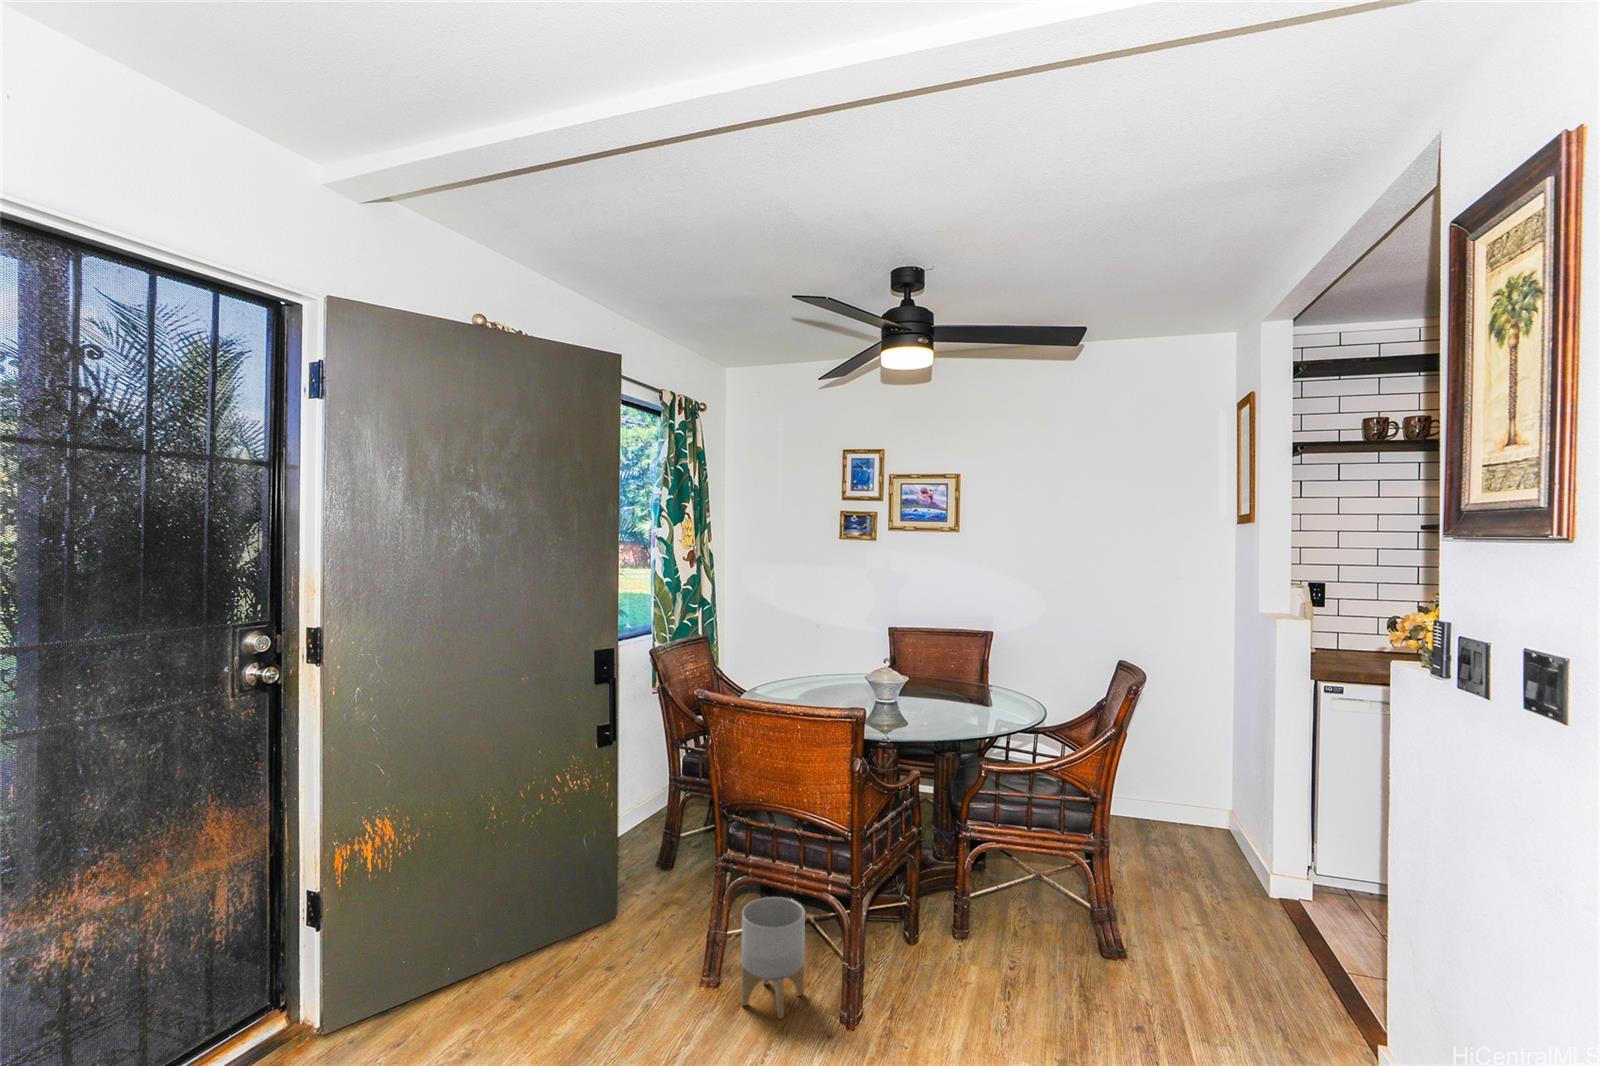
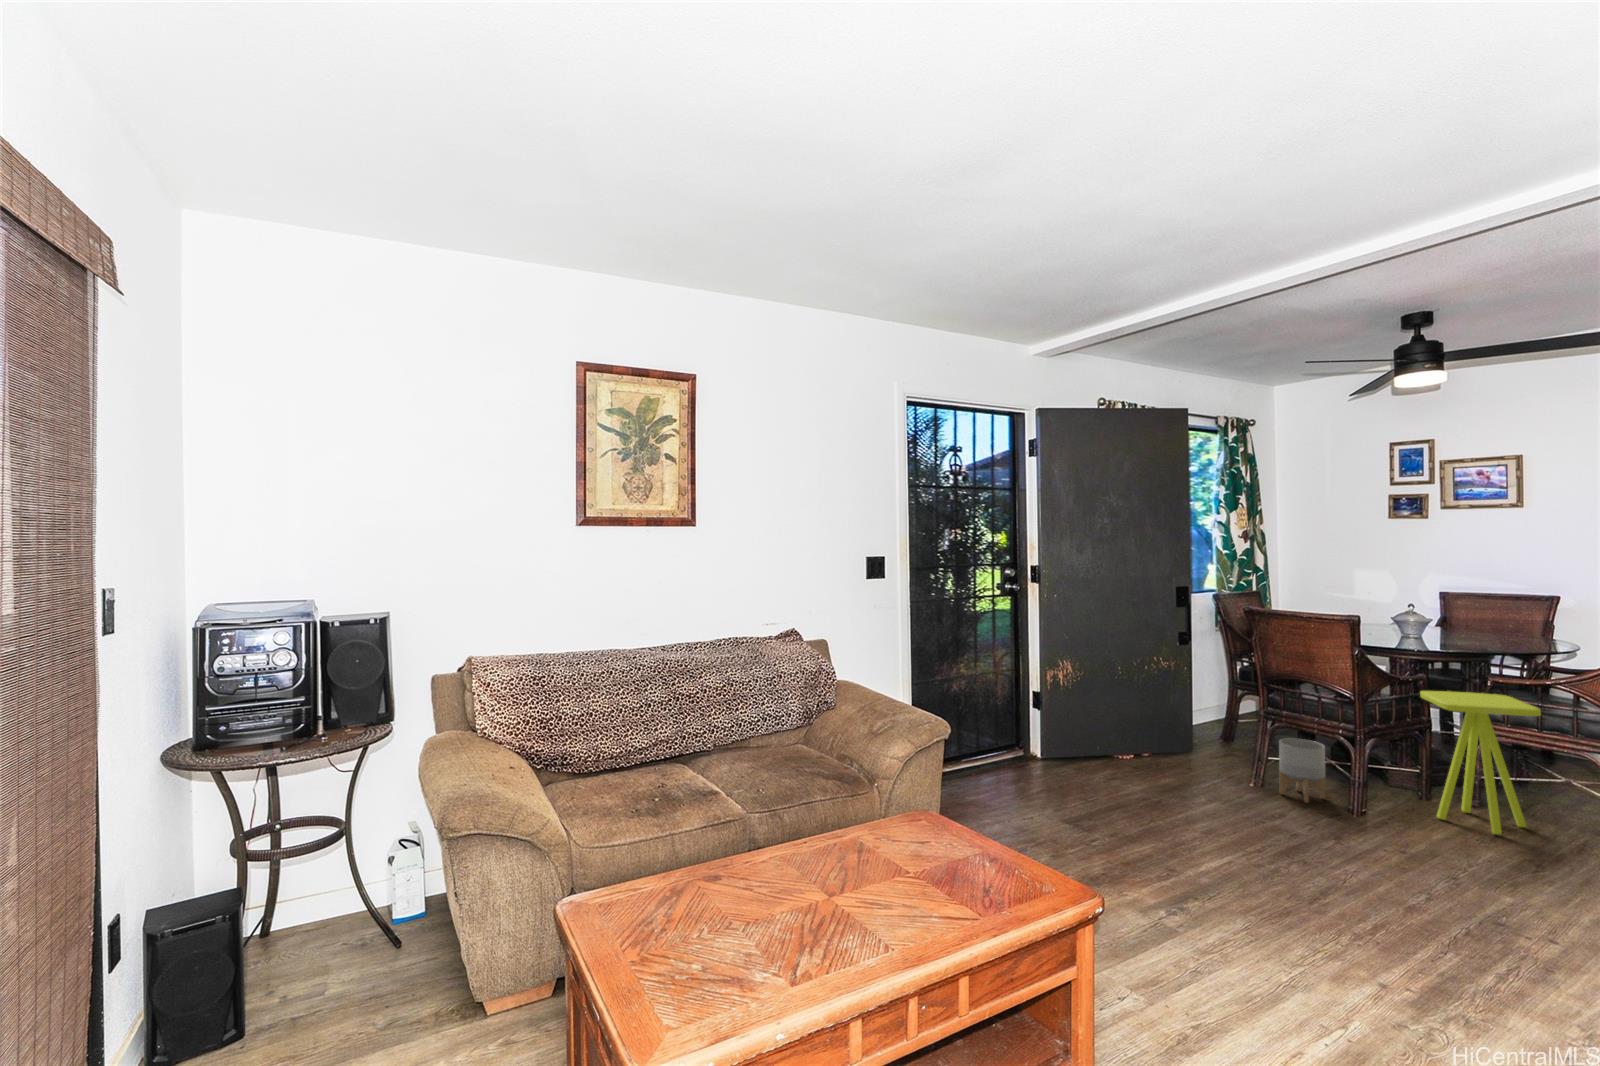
side table: none [918,788,1059,1015] -> present [1420,691,1541,834]

